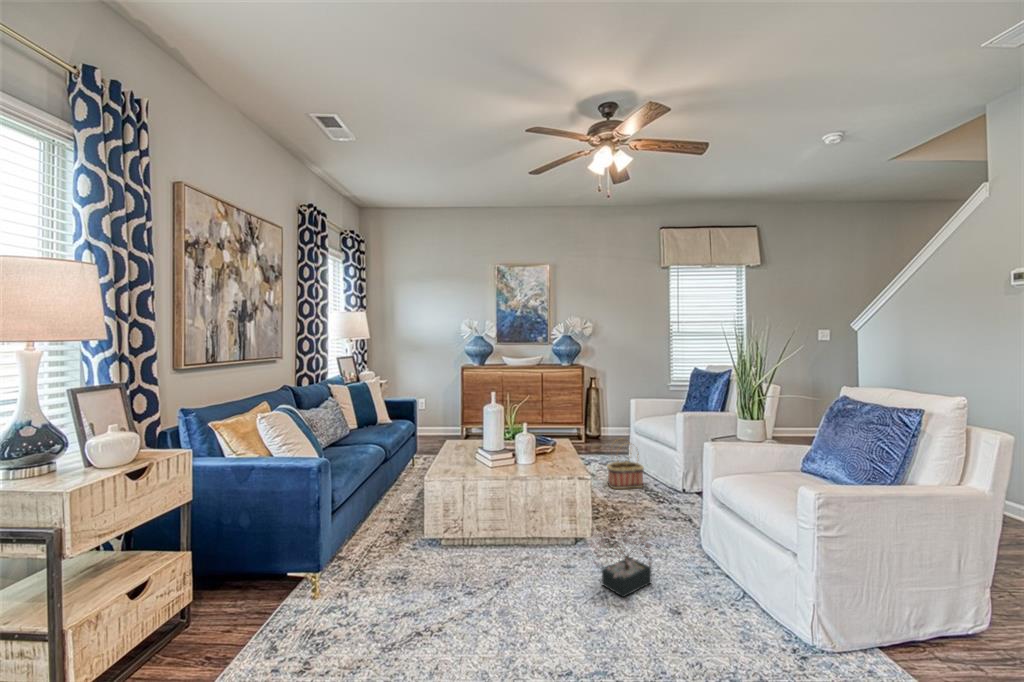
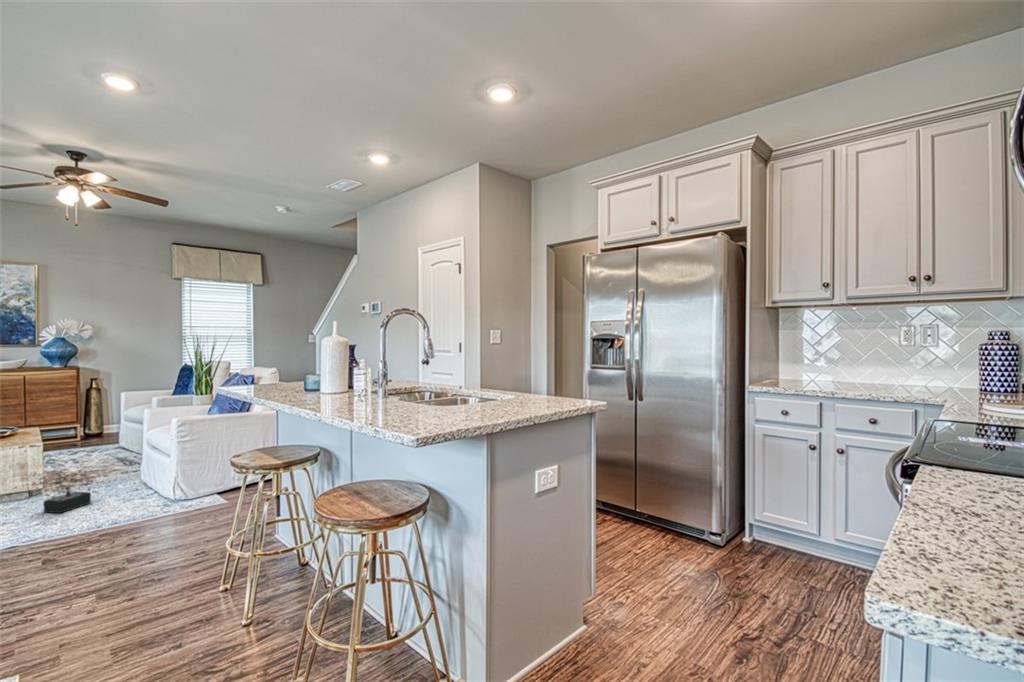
basket: present [607,440,644,489] -> none [87,423,126,465]

